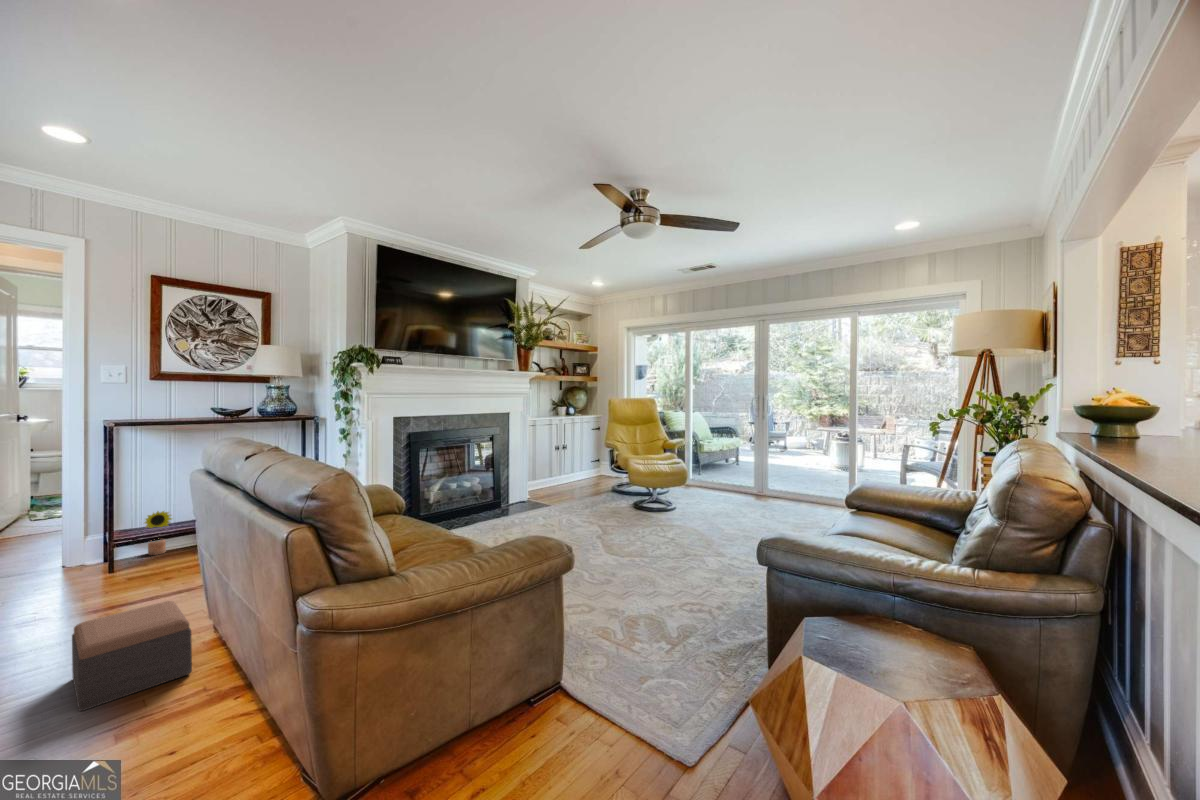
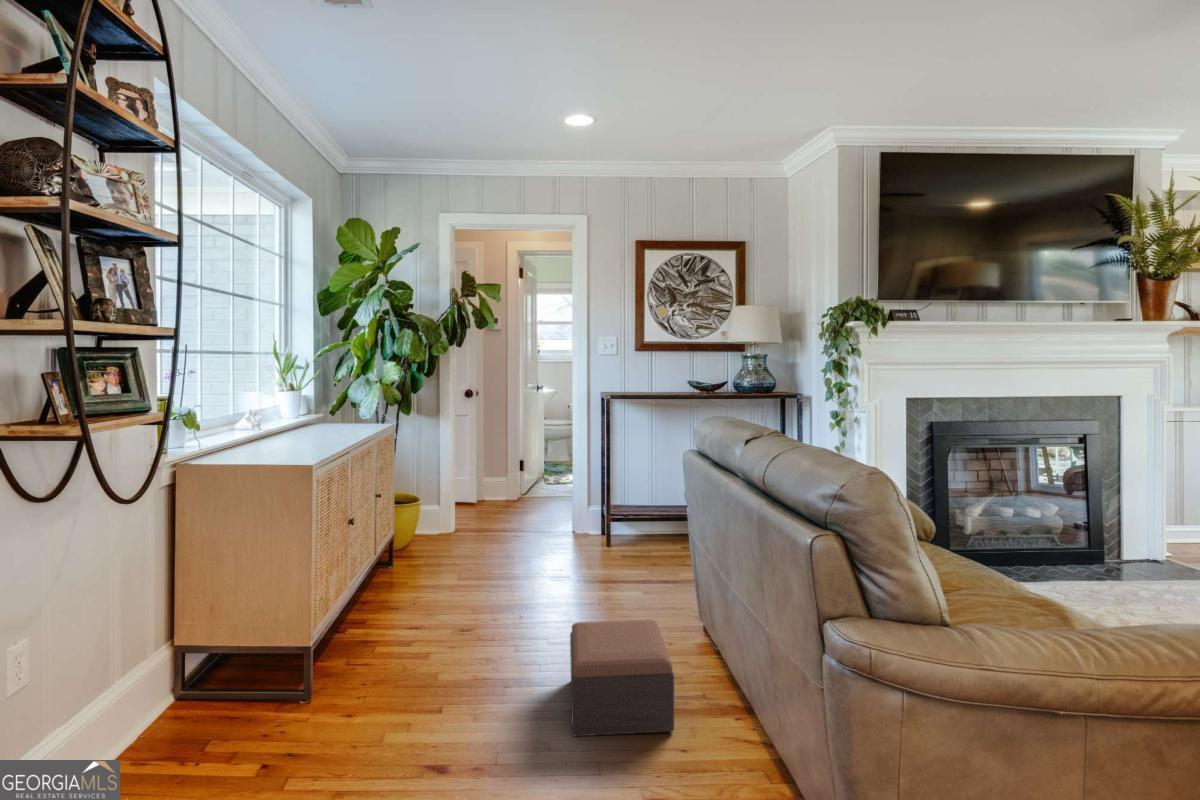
decorative plant: present [145,511,172,555] -> none [631,491,655,537]

